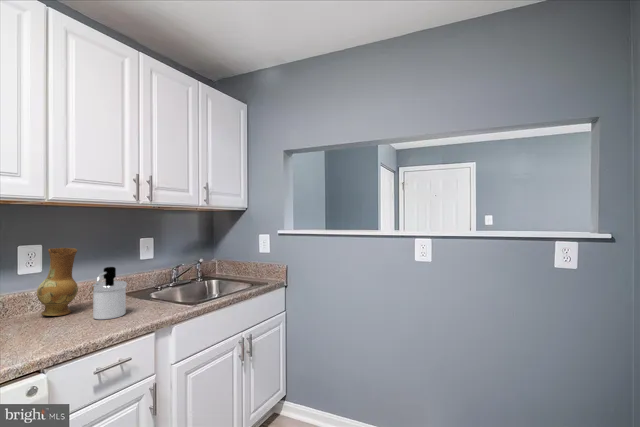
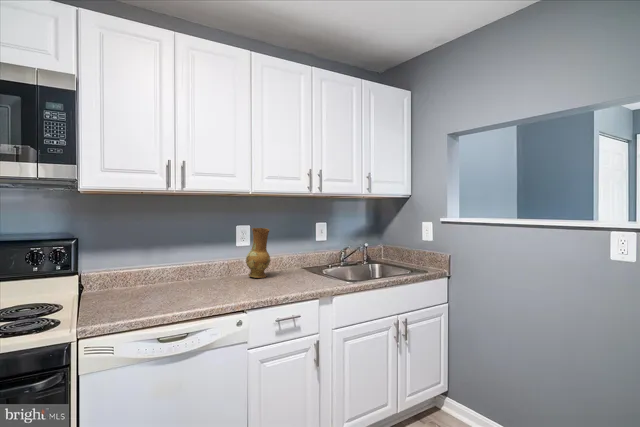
soap dispenser: present [92,267,127,320] -> none [278,244,301,284]

